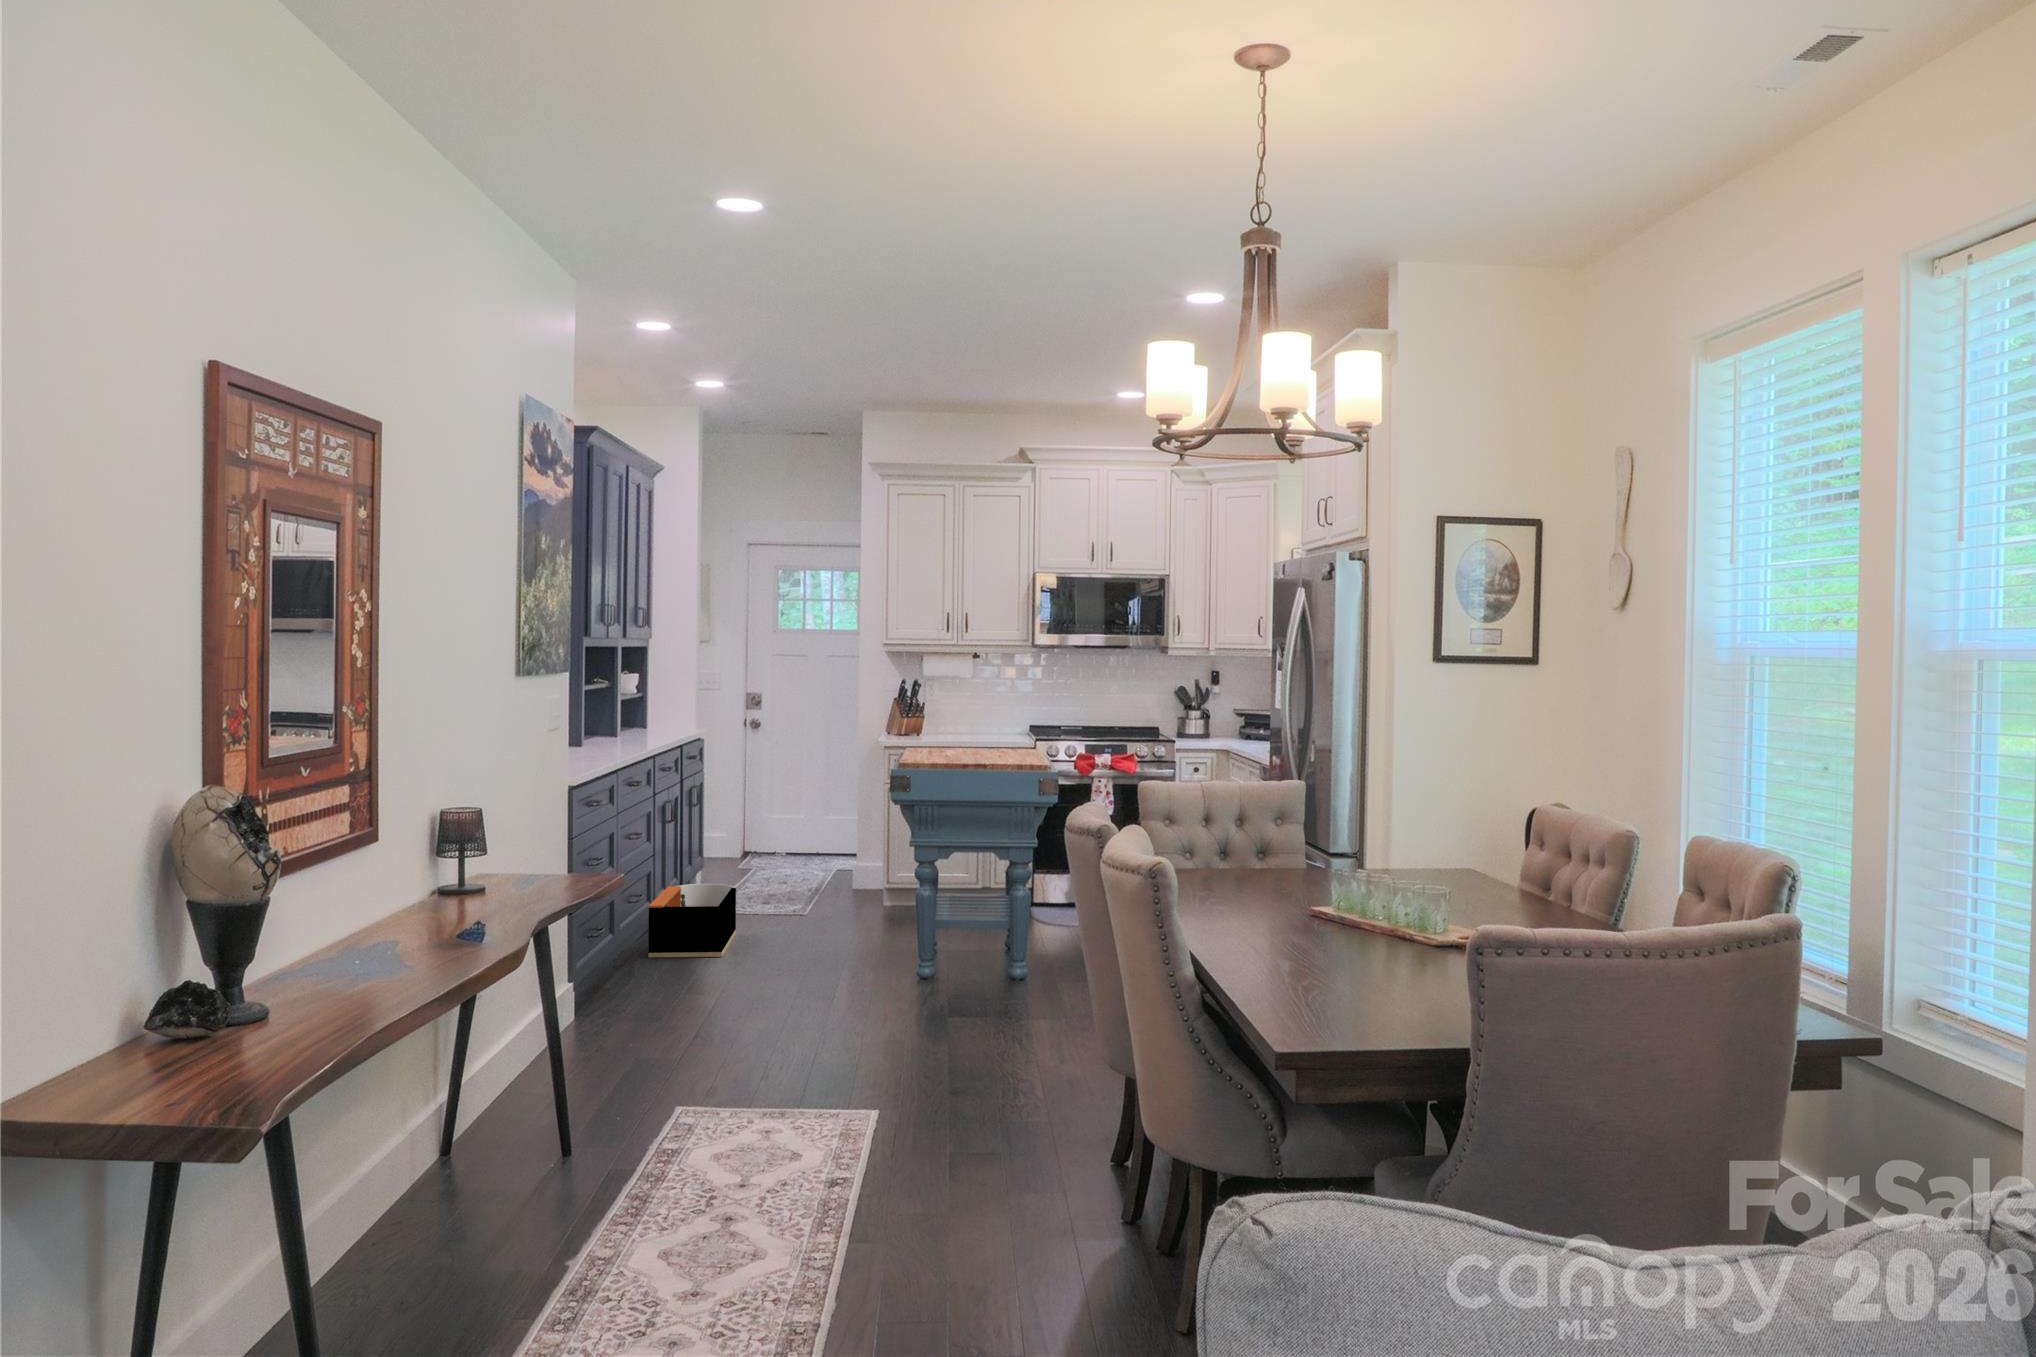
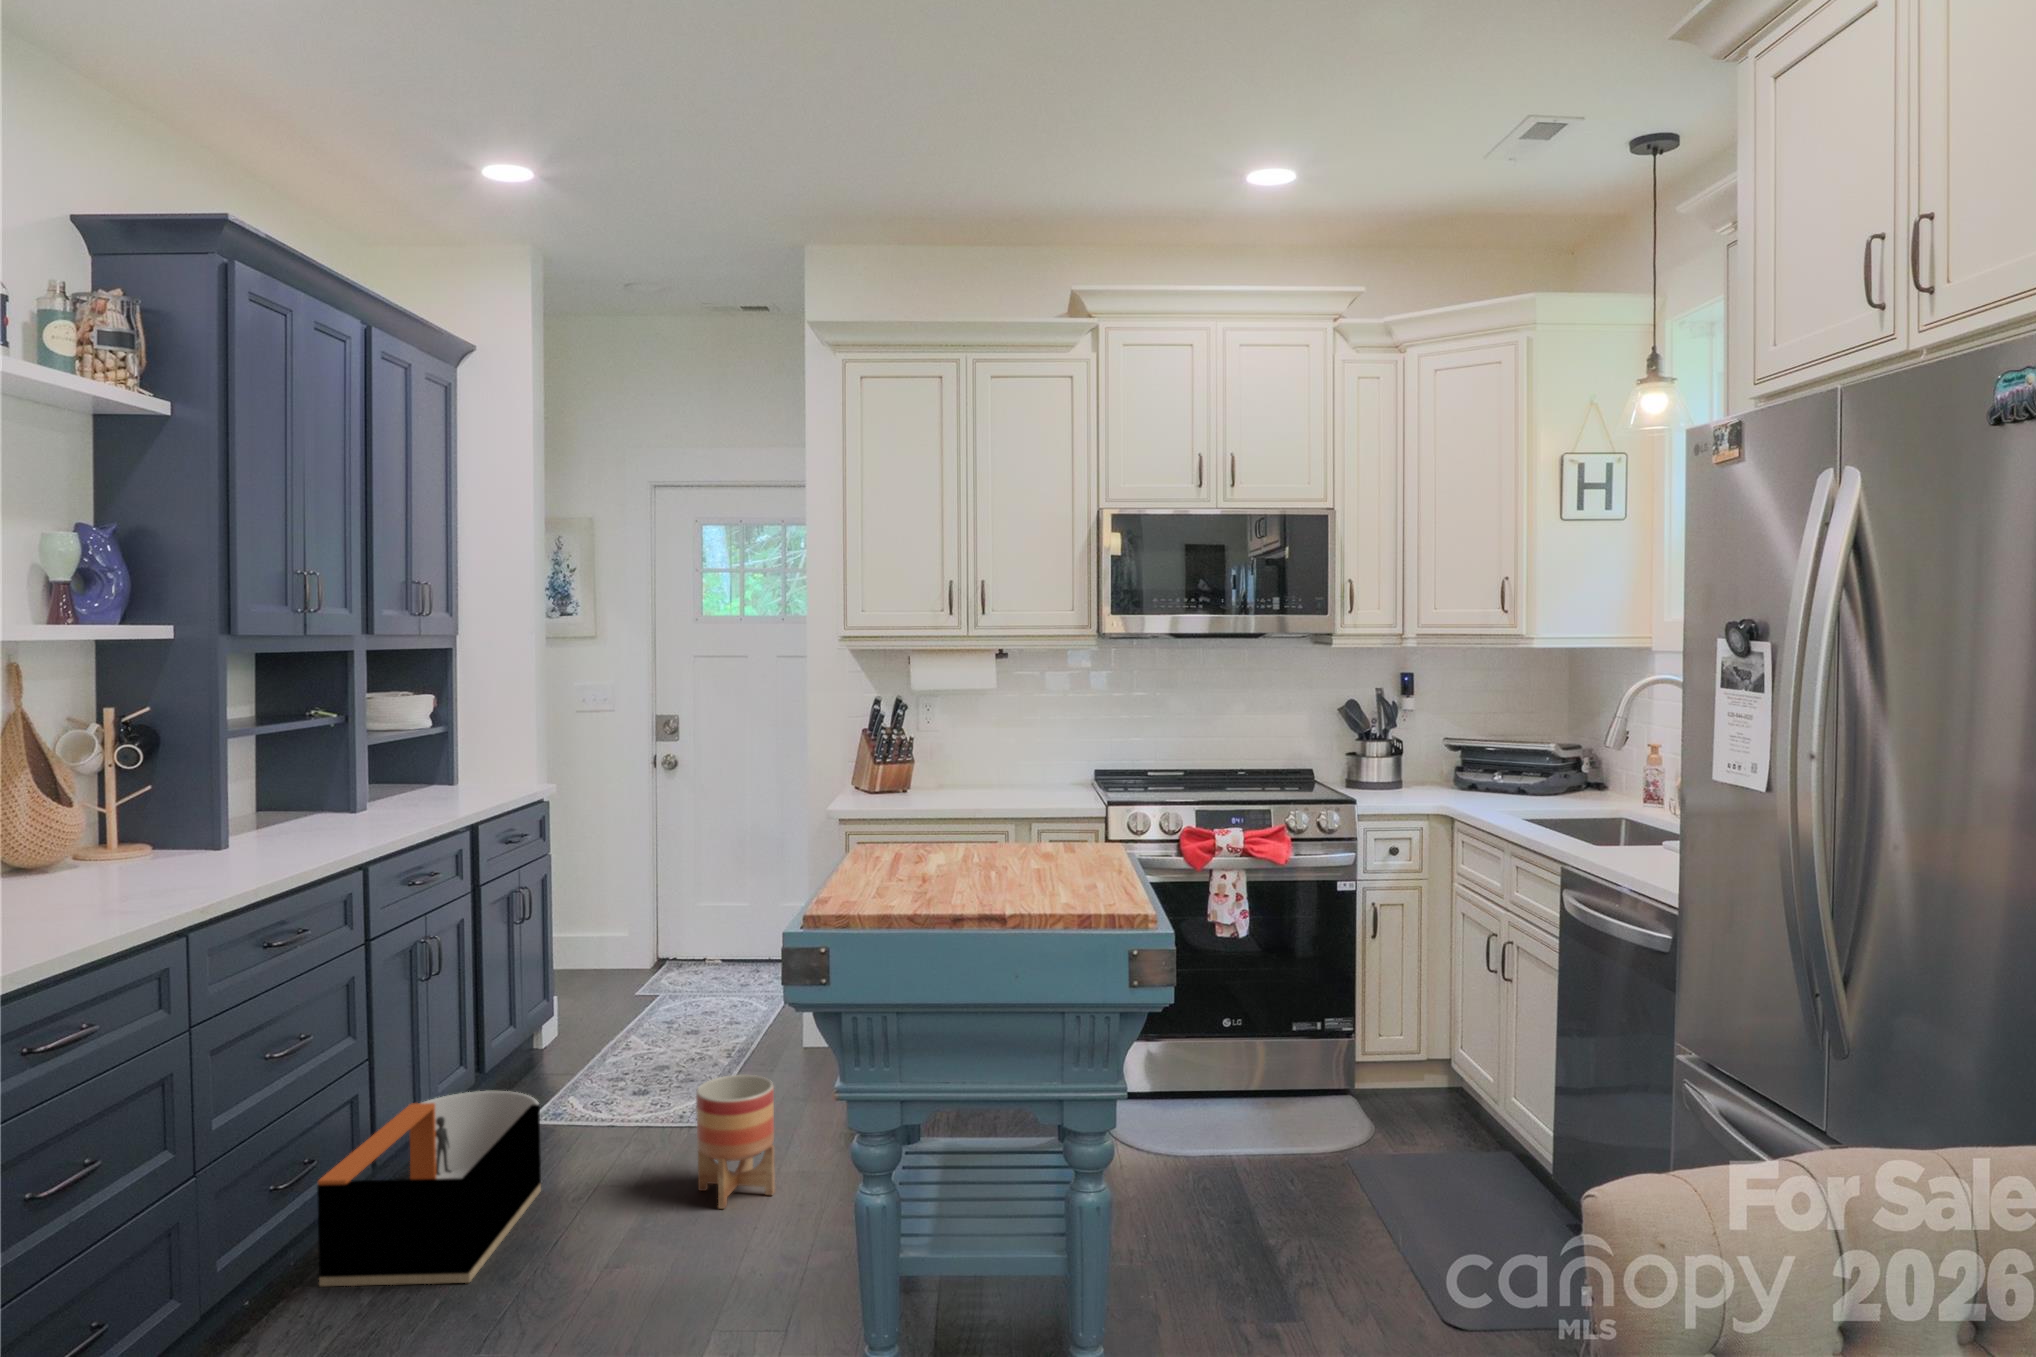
planter: none [819,876,860,939] -> present [696,1075,775,1209]

